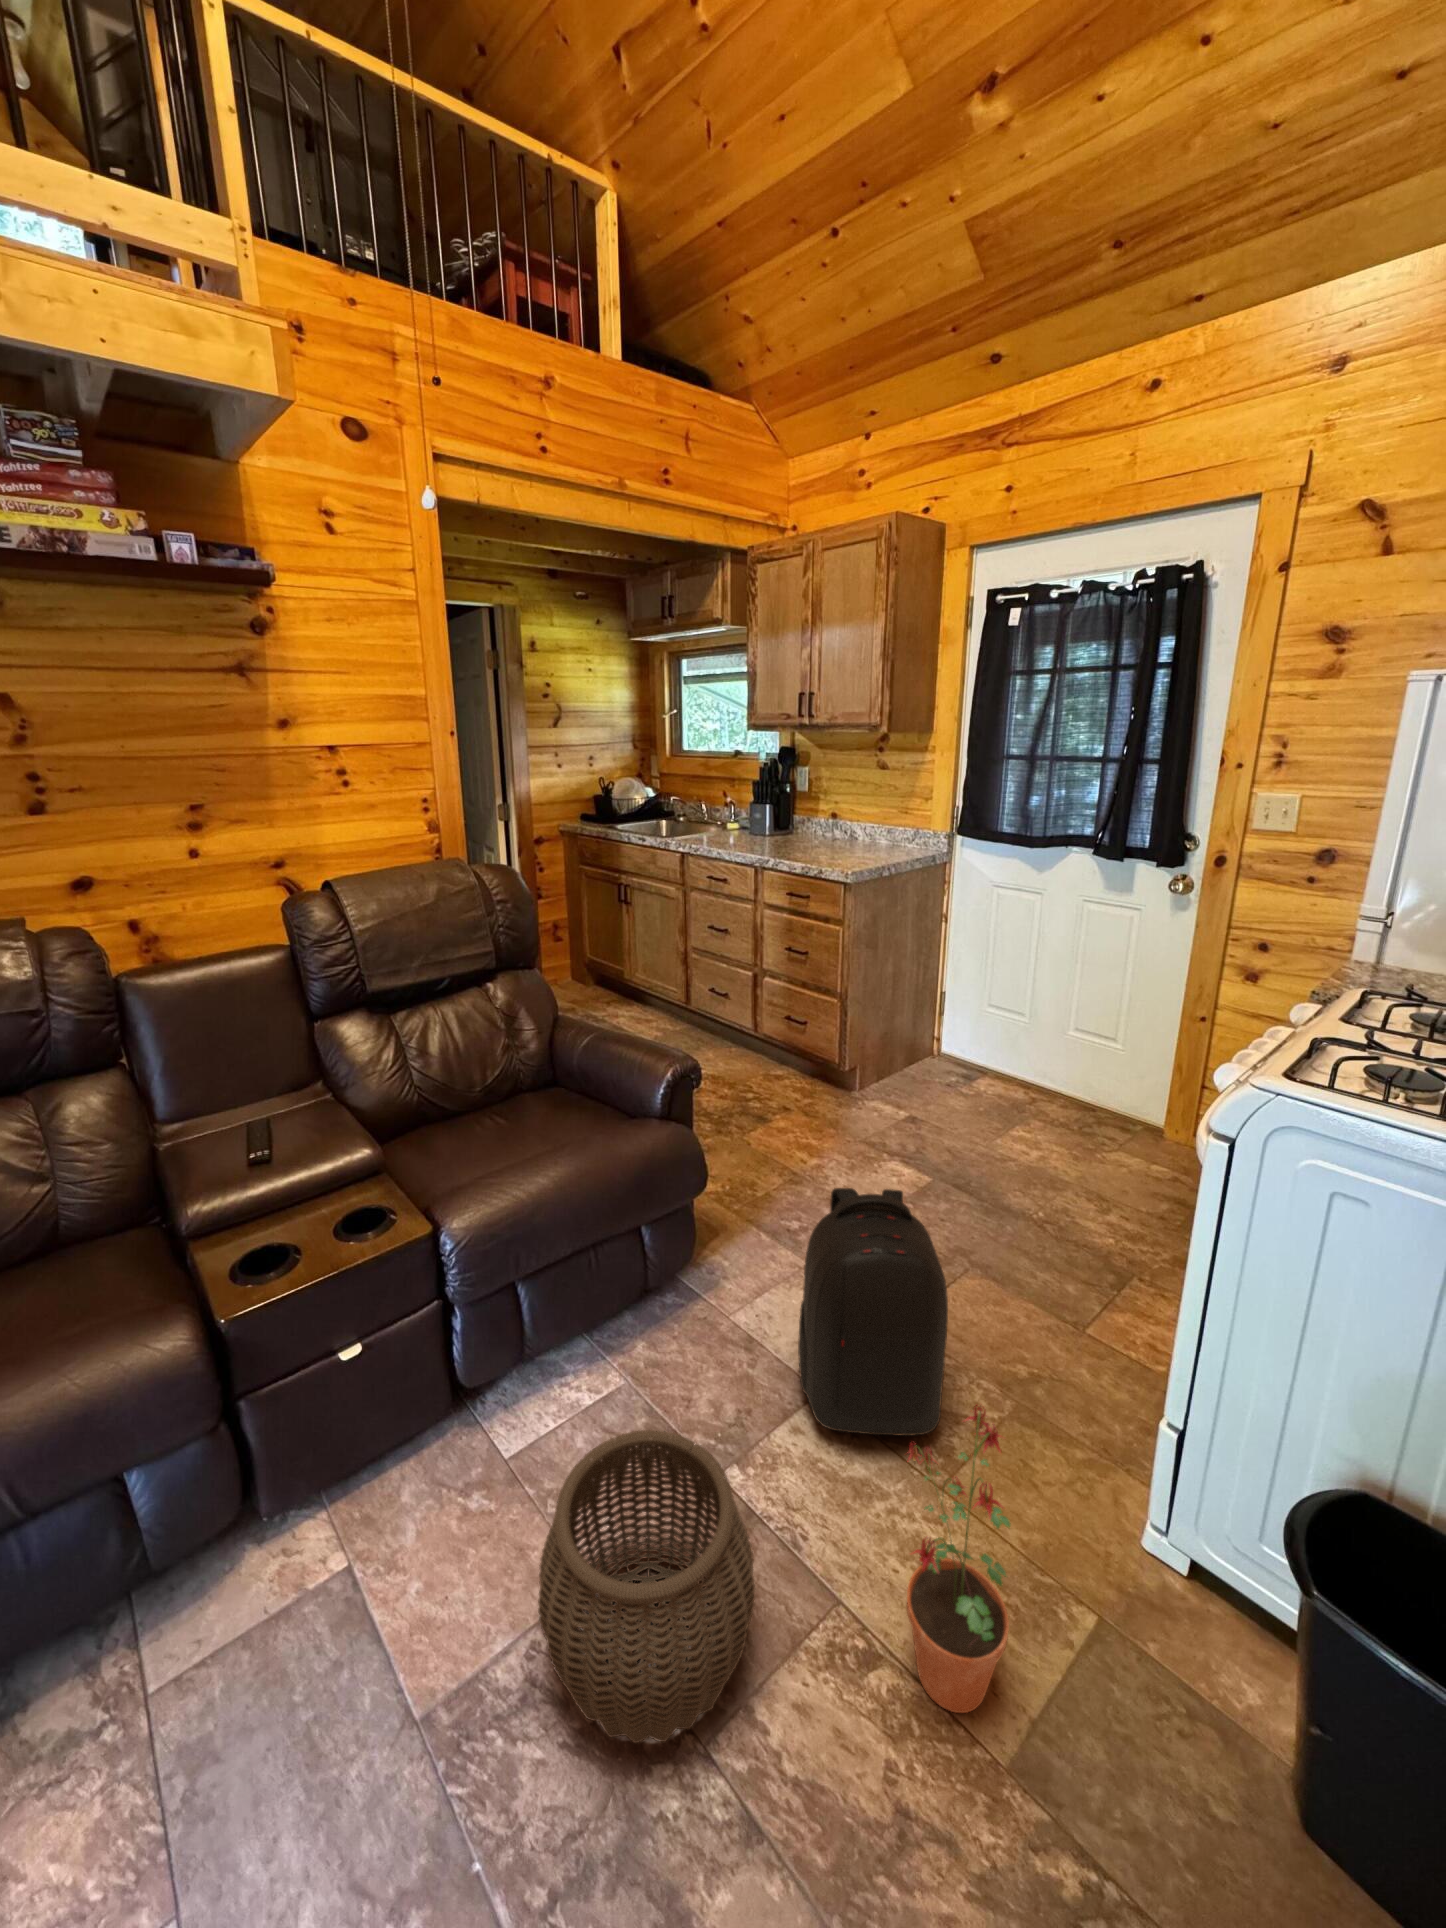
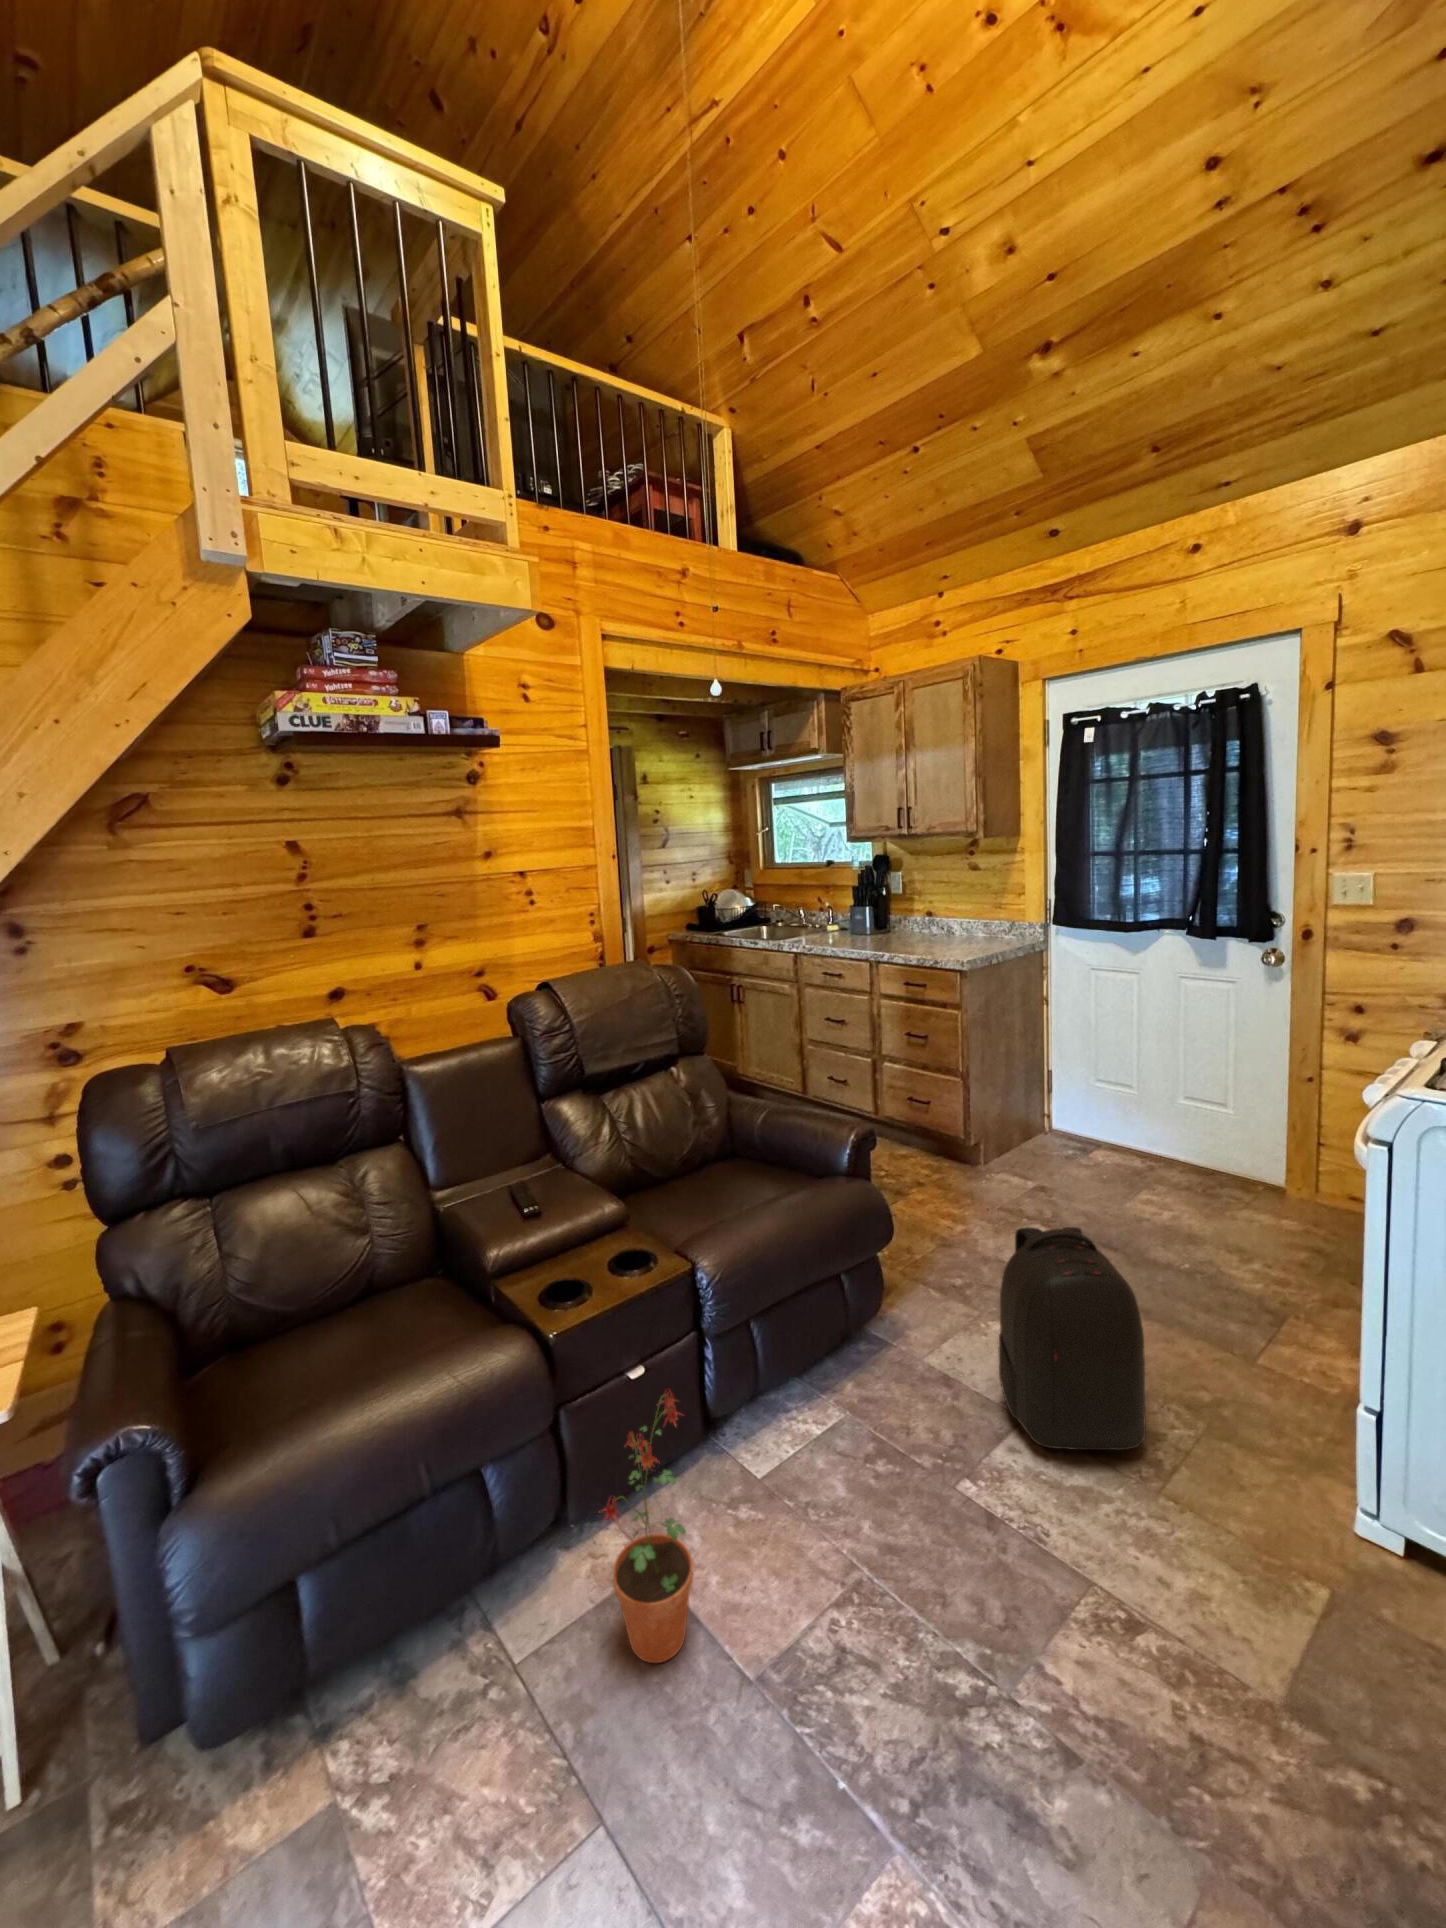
potted plant: present [907,1407,1010,1713] -> present [603,1391,693,1663]
woven basket: present [538,1430,755,1743] -> none [839,1425,1032,1691]

